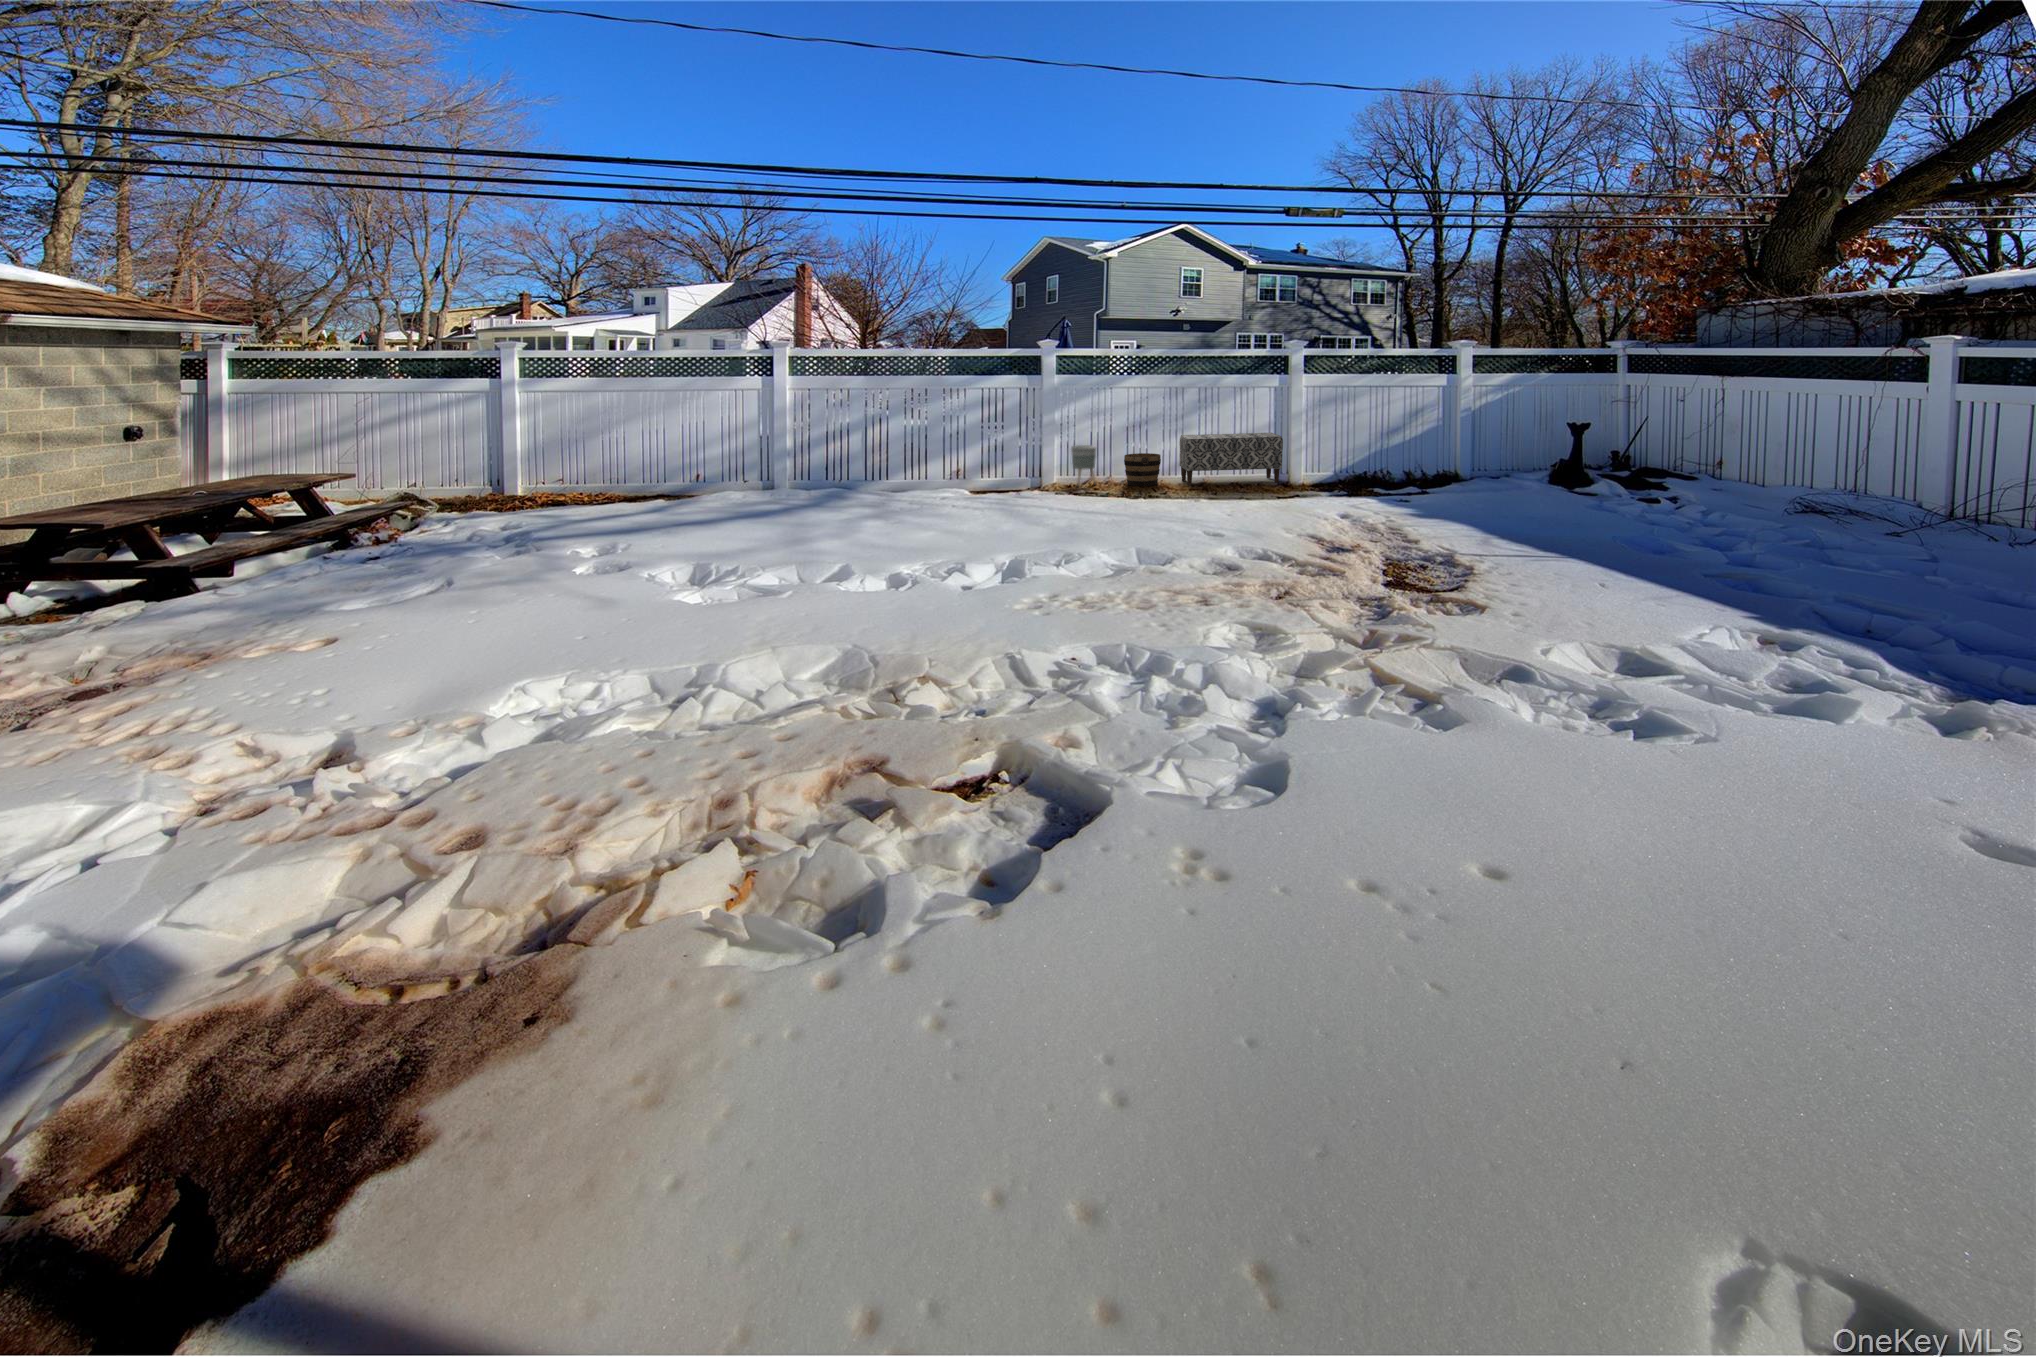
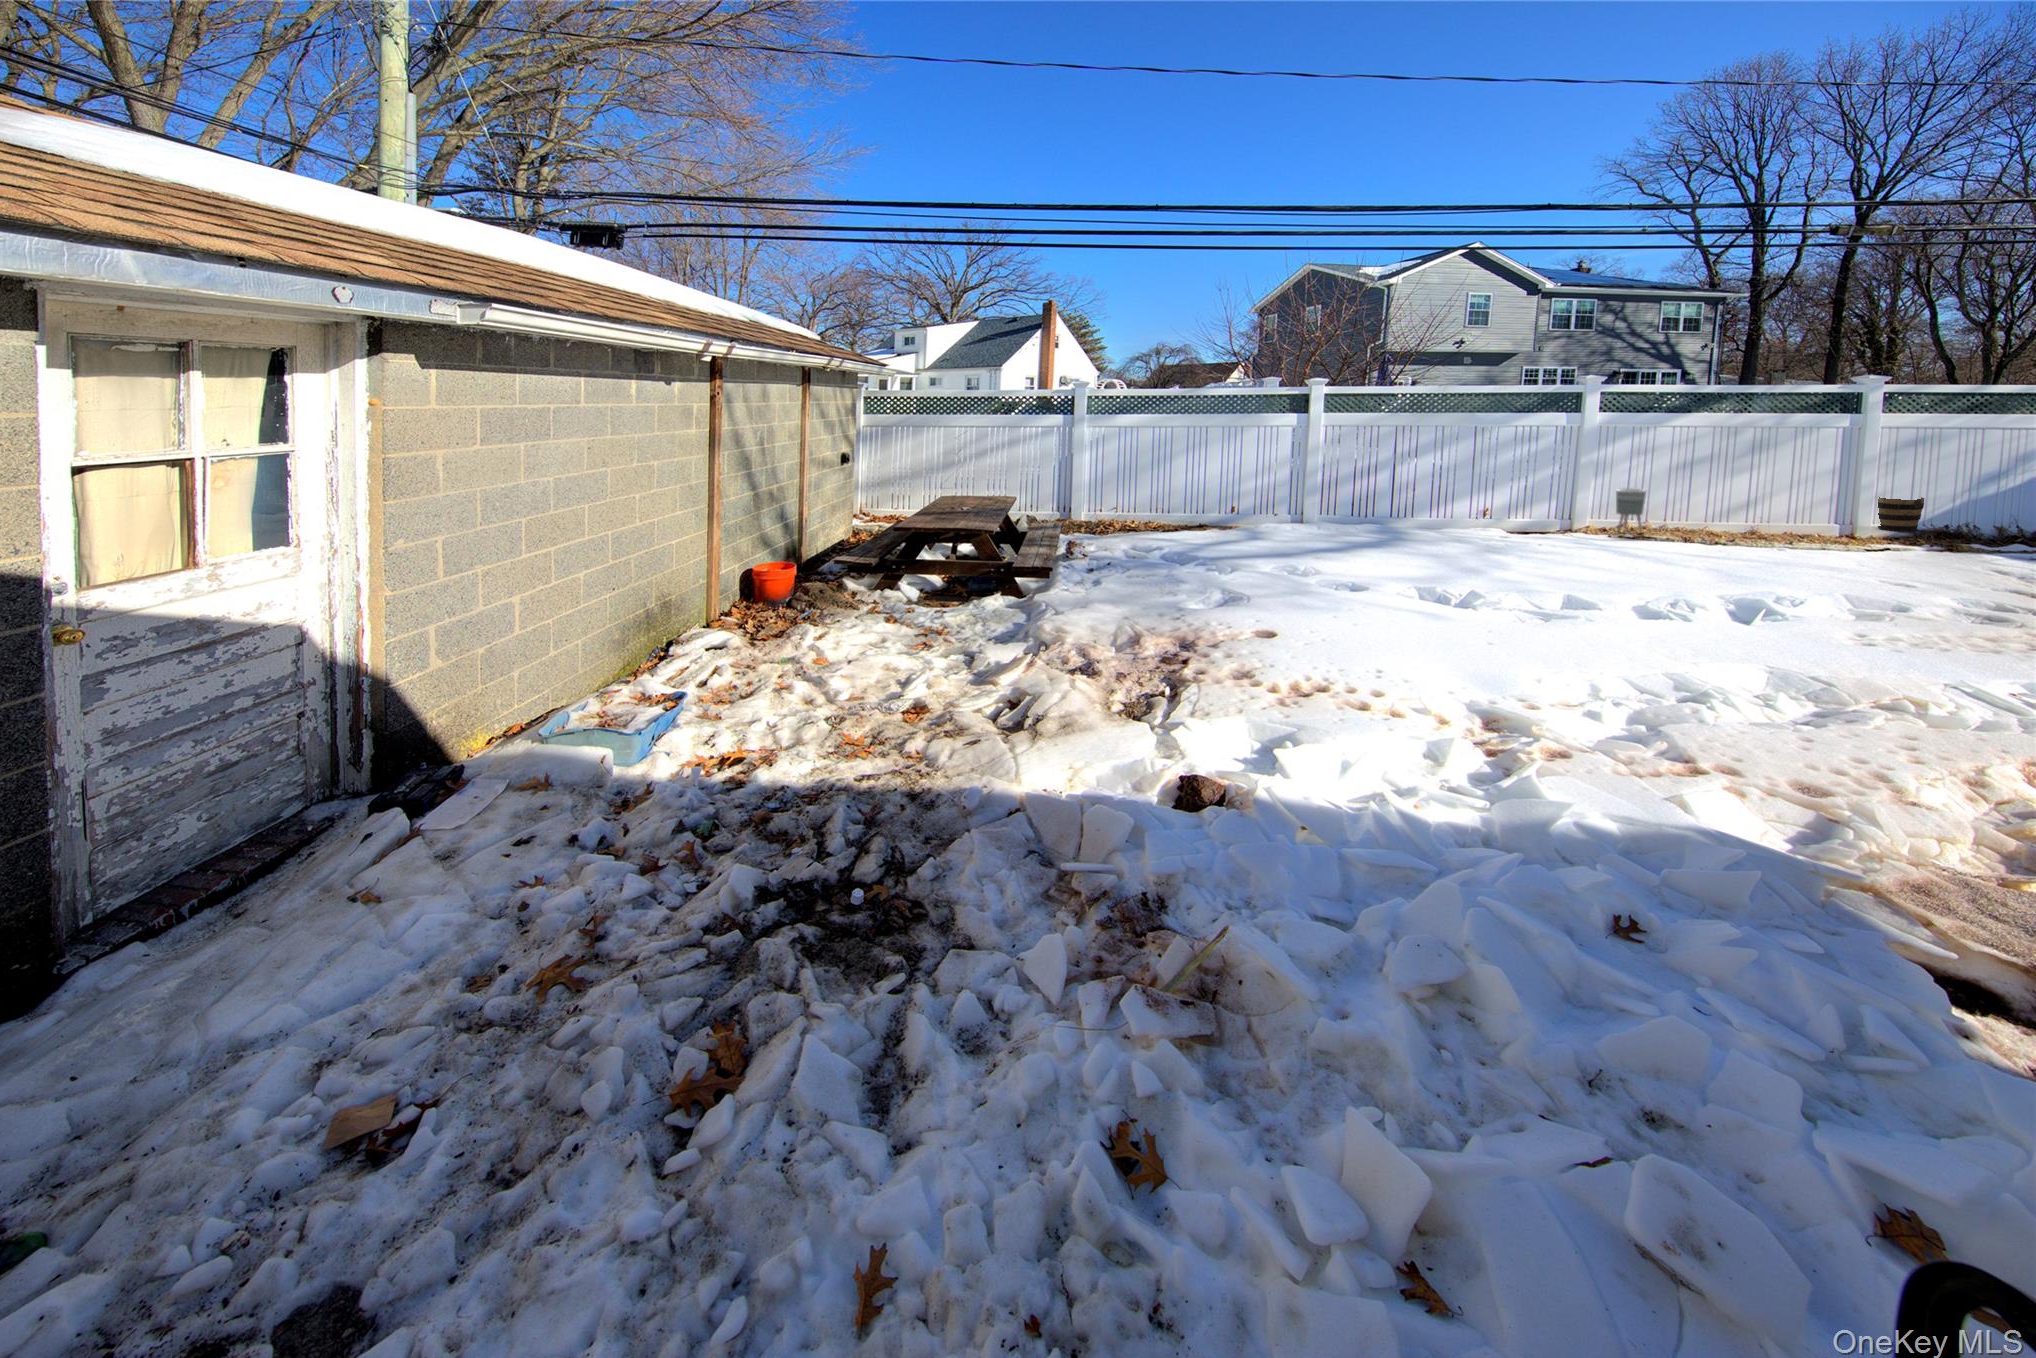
bench: present [1179,433,1283,485] -> none [1732,478,1867,535]
bucket: present [1124,453,1161,486] -> present [1877,497,1924,531]

